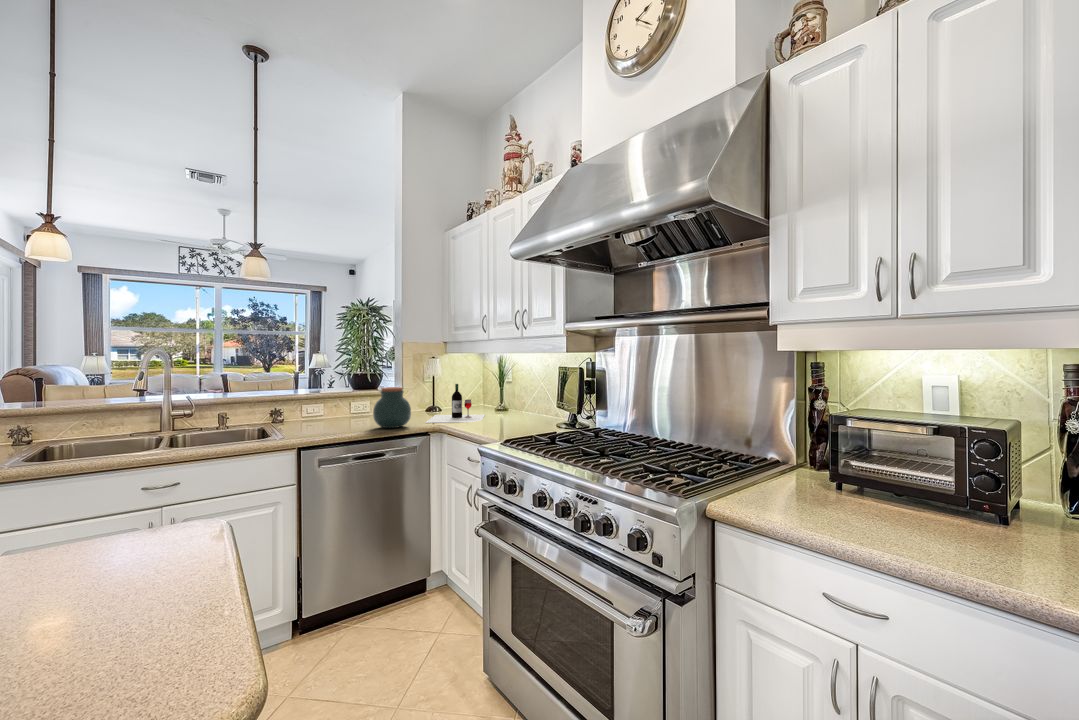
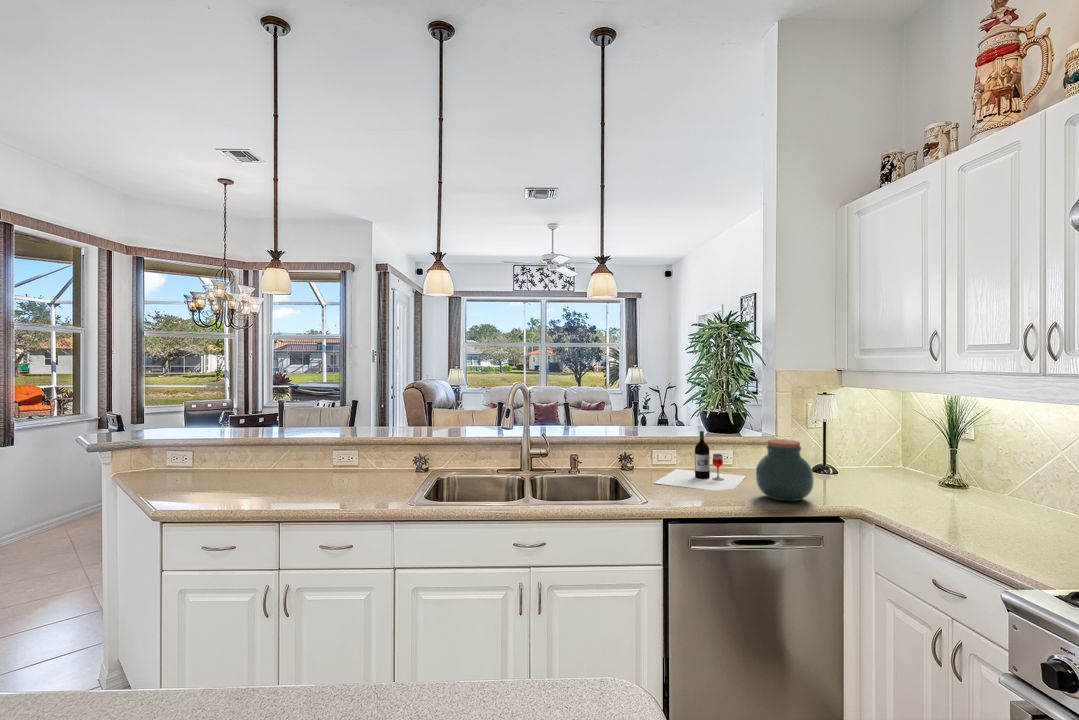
wine bottle: present [425,384,485,423] -> present [654,431,746,491]

